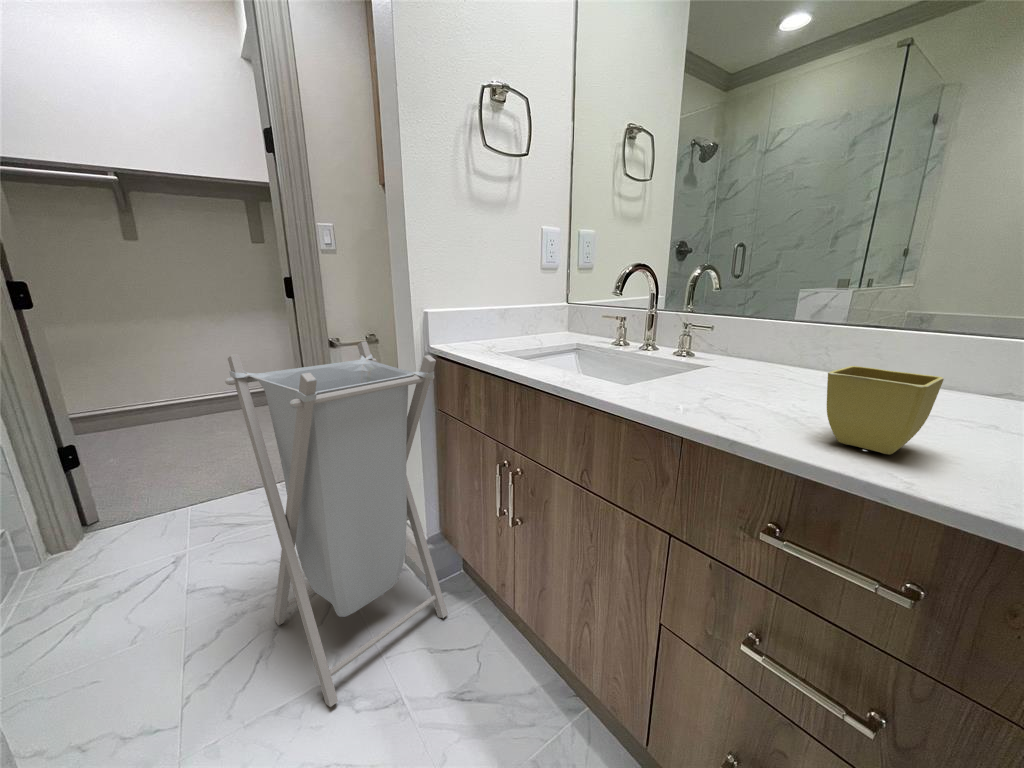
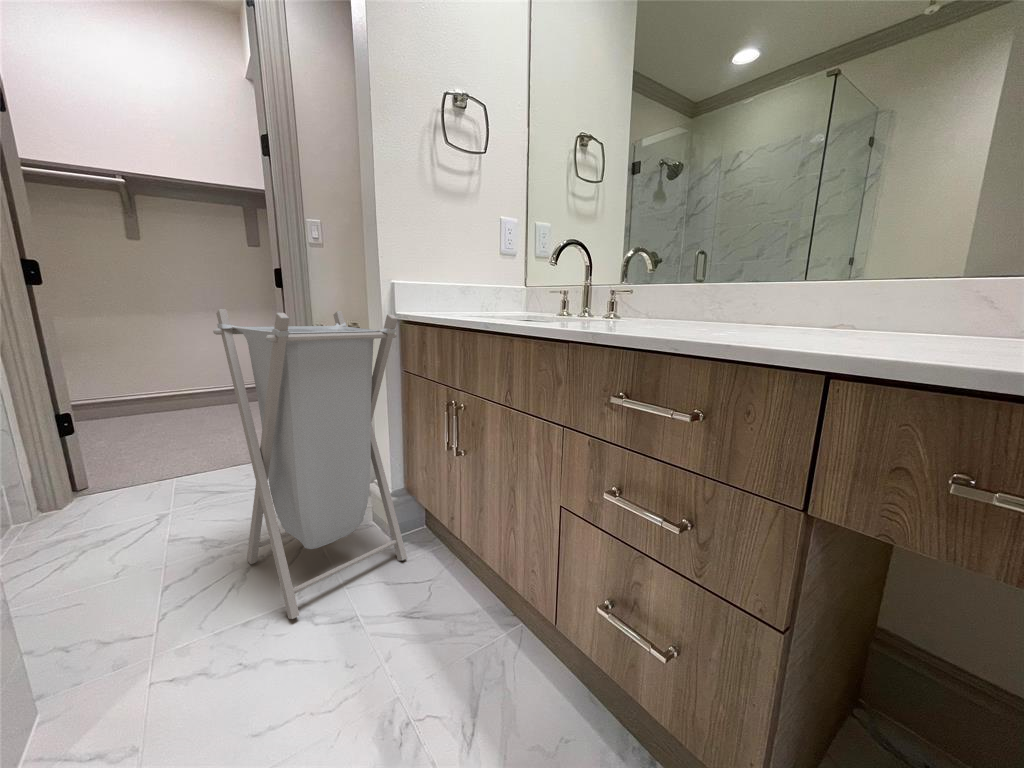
flower pot: present [827,366,944,454] -> none [662,276,740,336]

